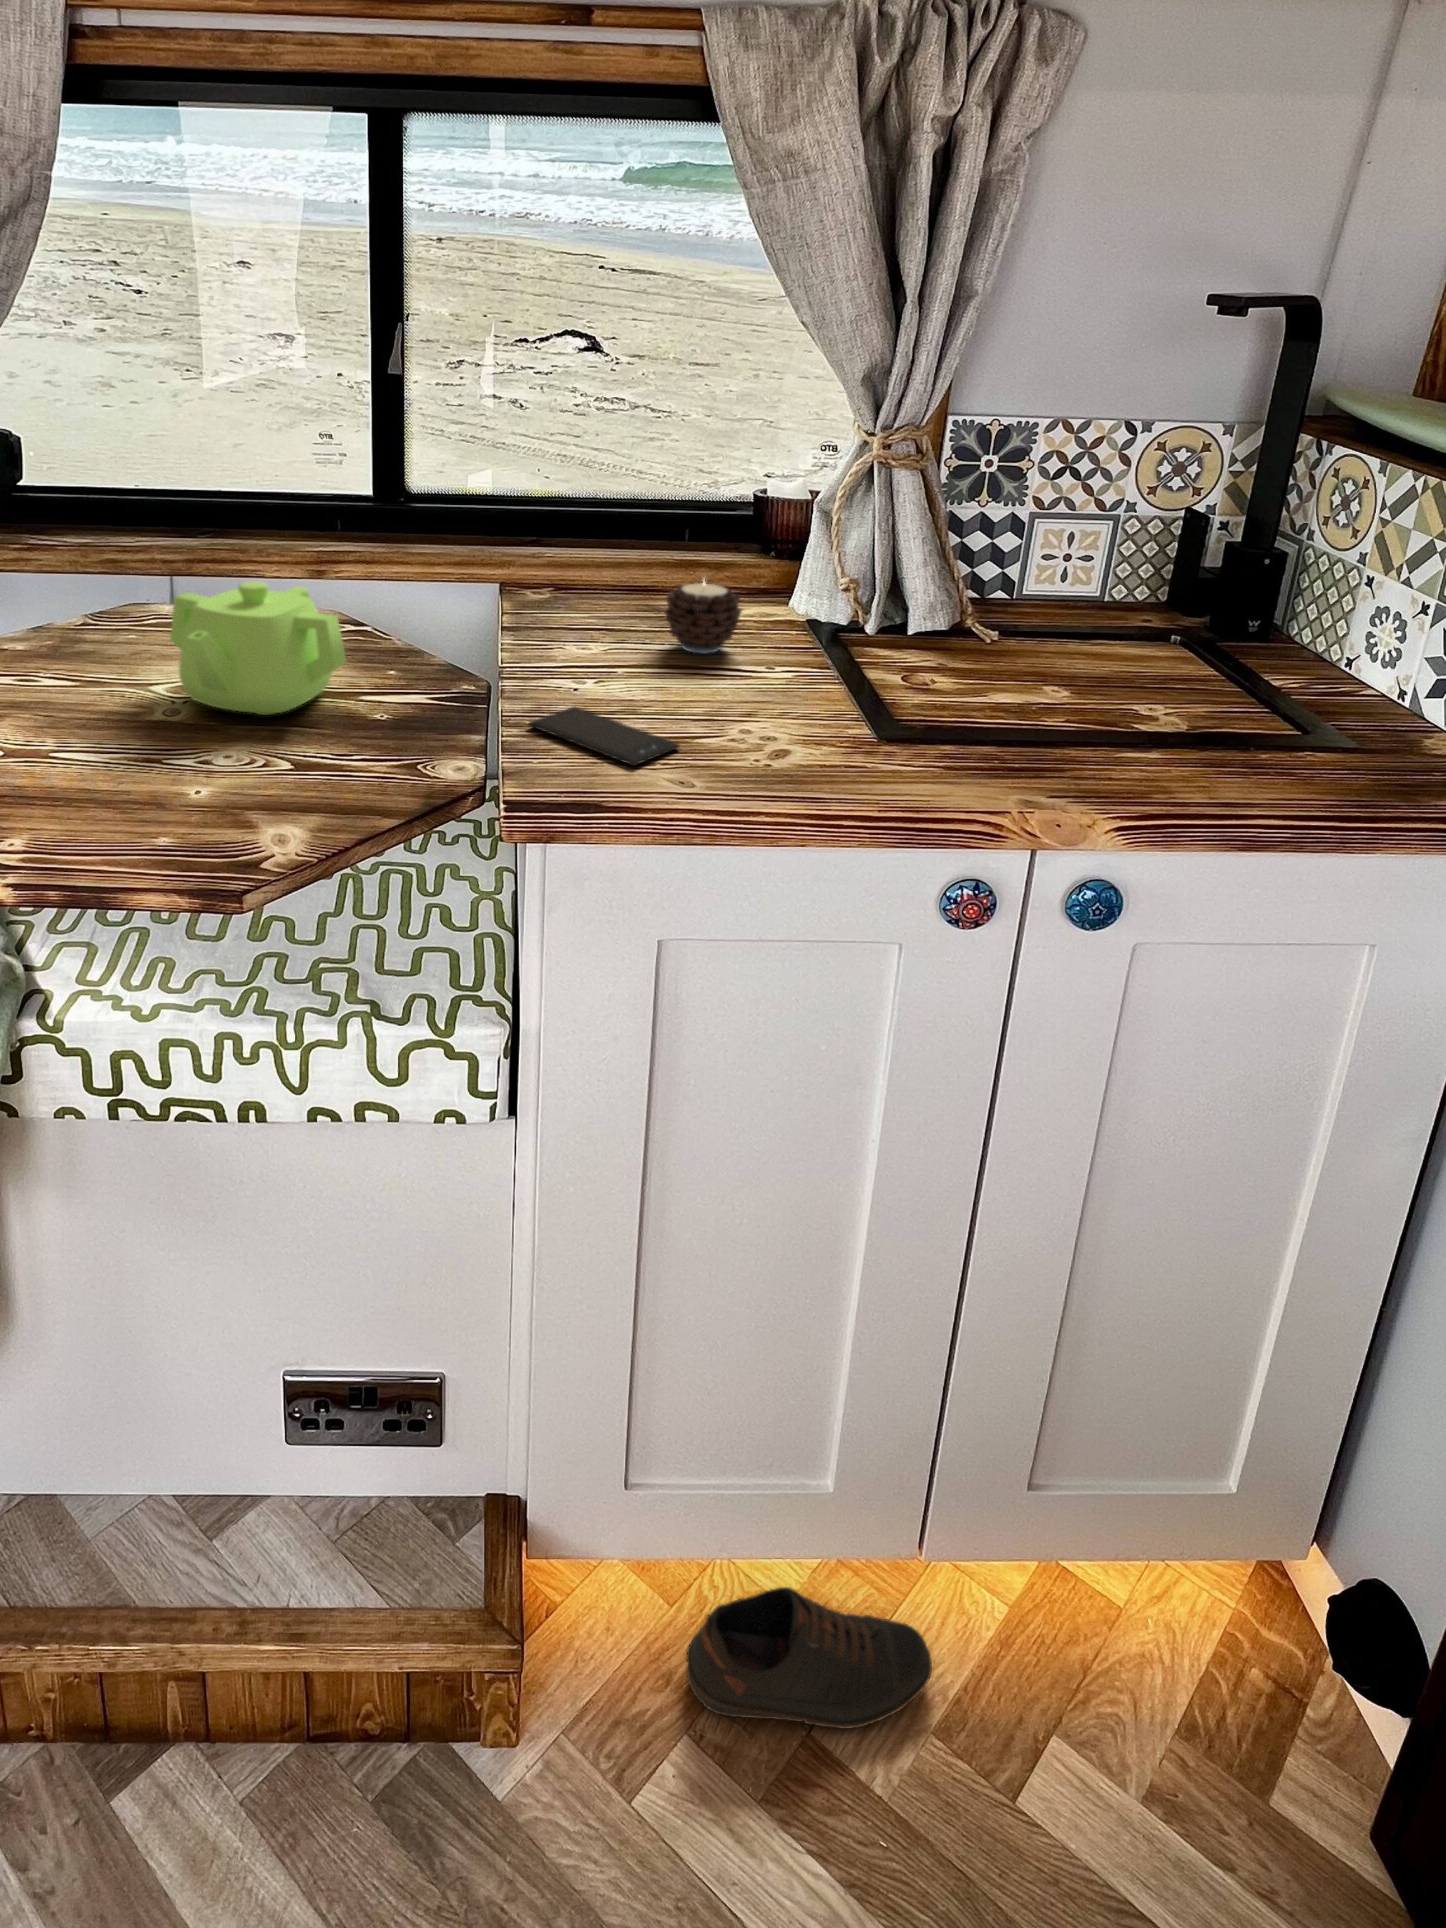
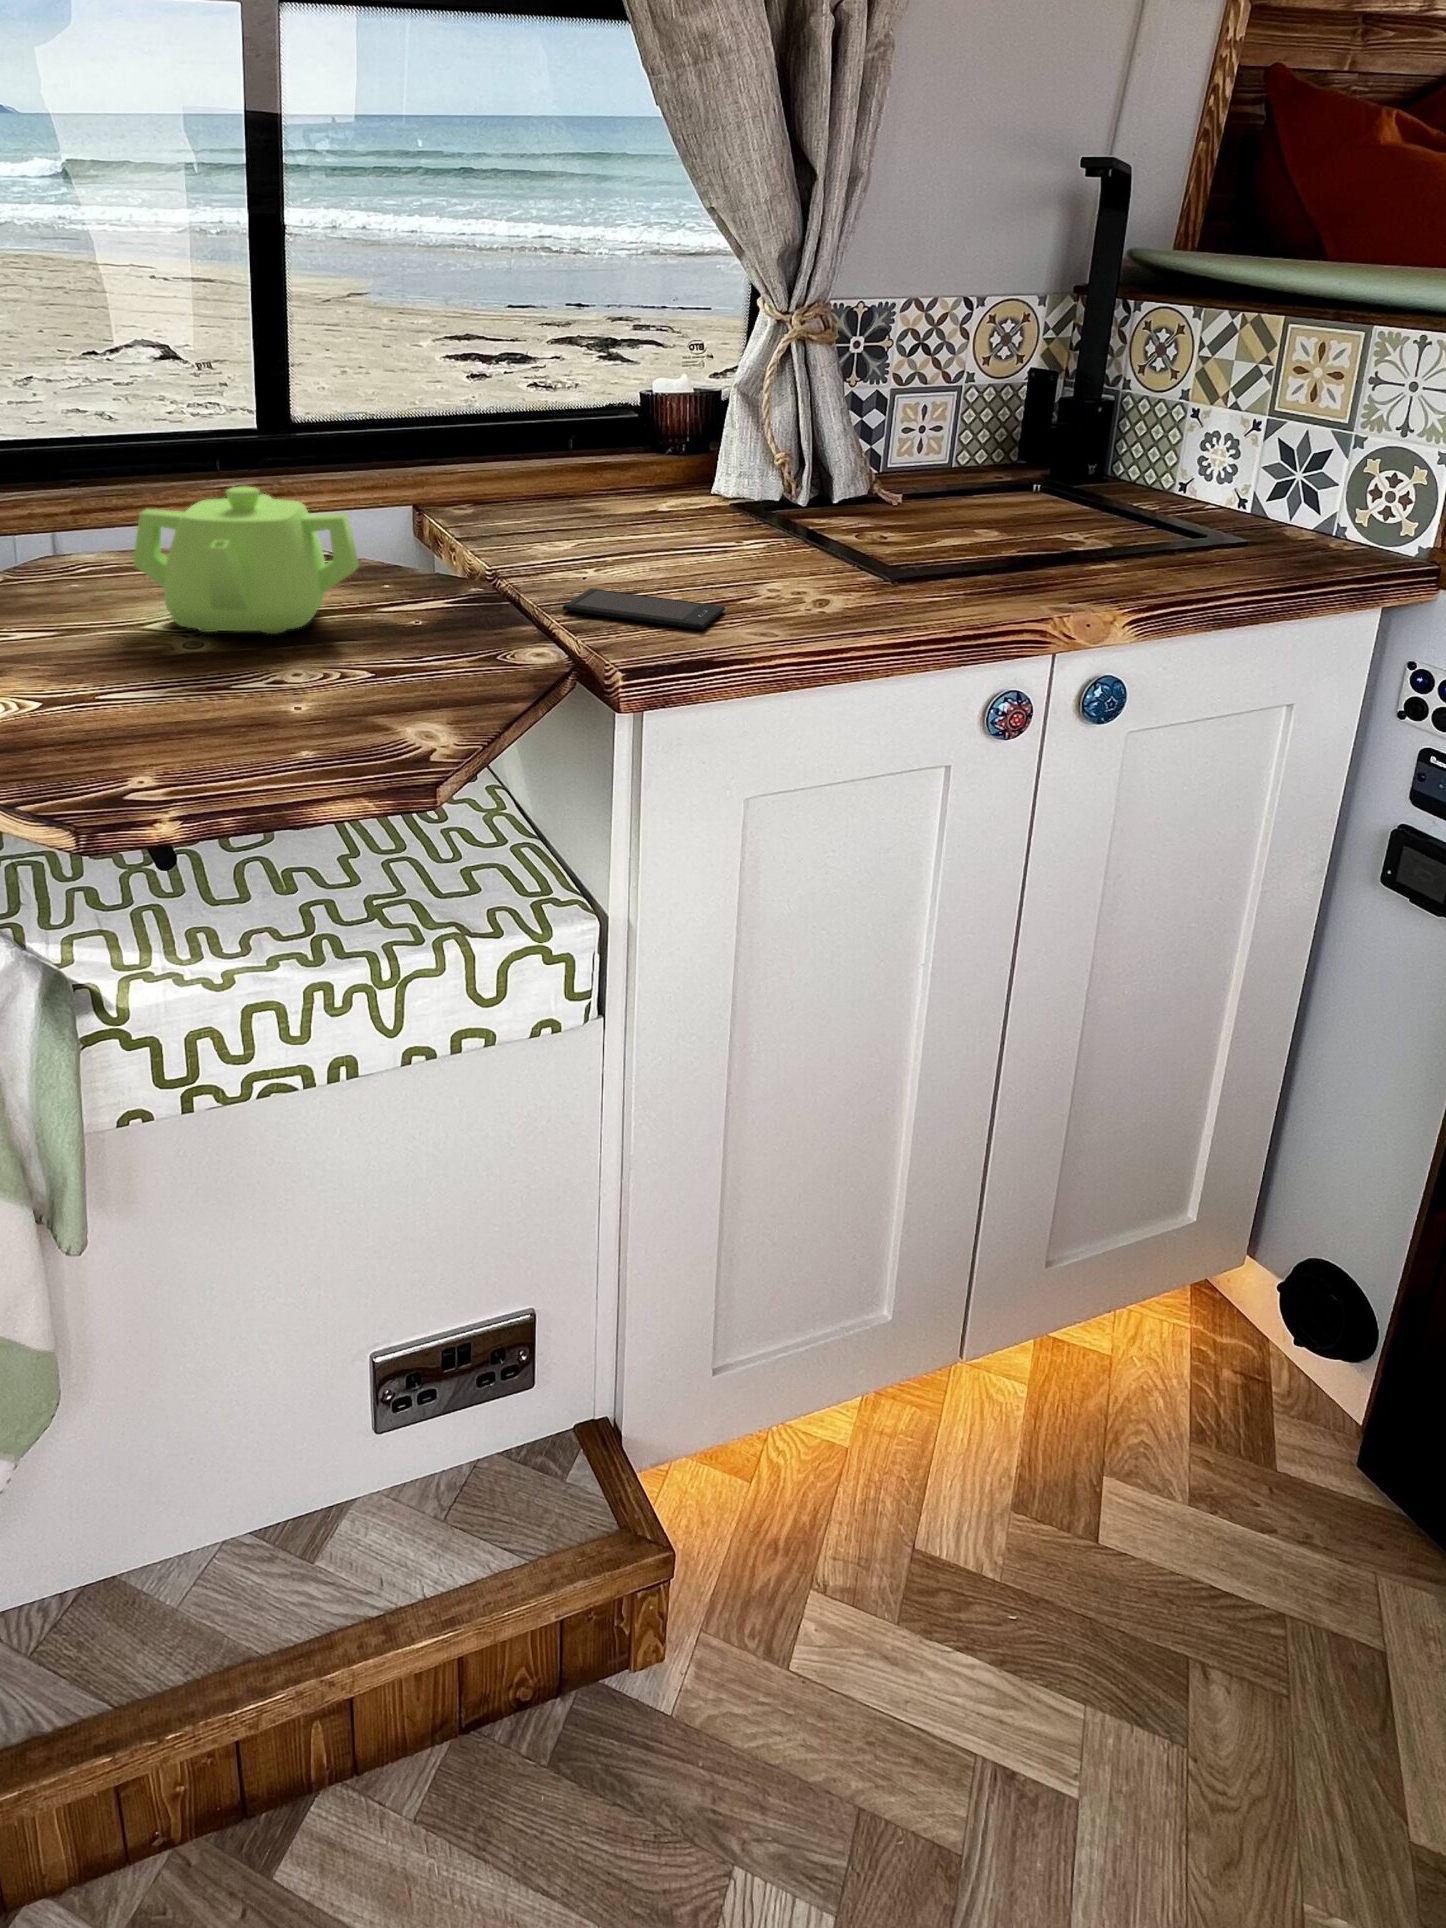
candle: present [664,581,742,653] -> none [606,455,690,535]
shoe: present [686,1587,932,1729] -> none [791,1426,1000,1563]

